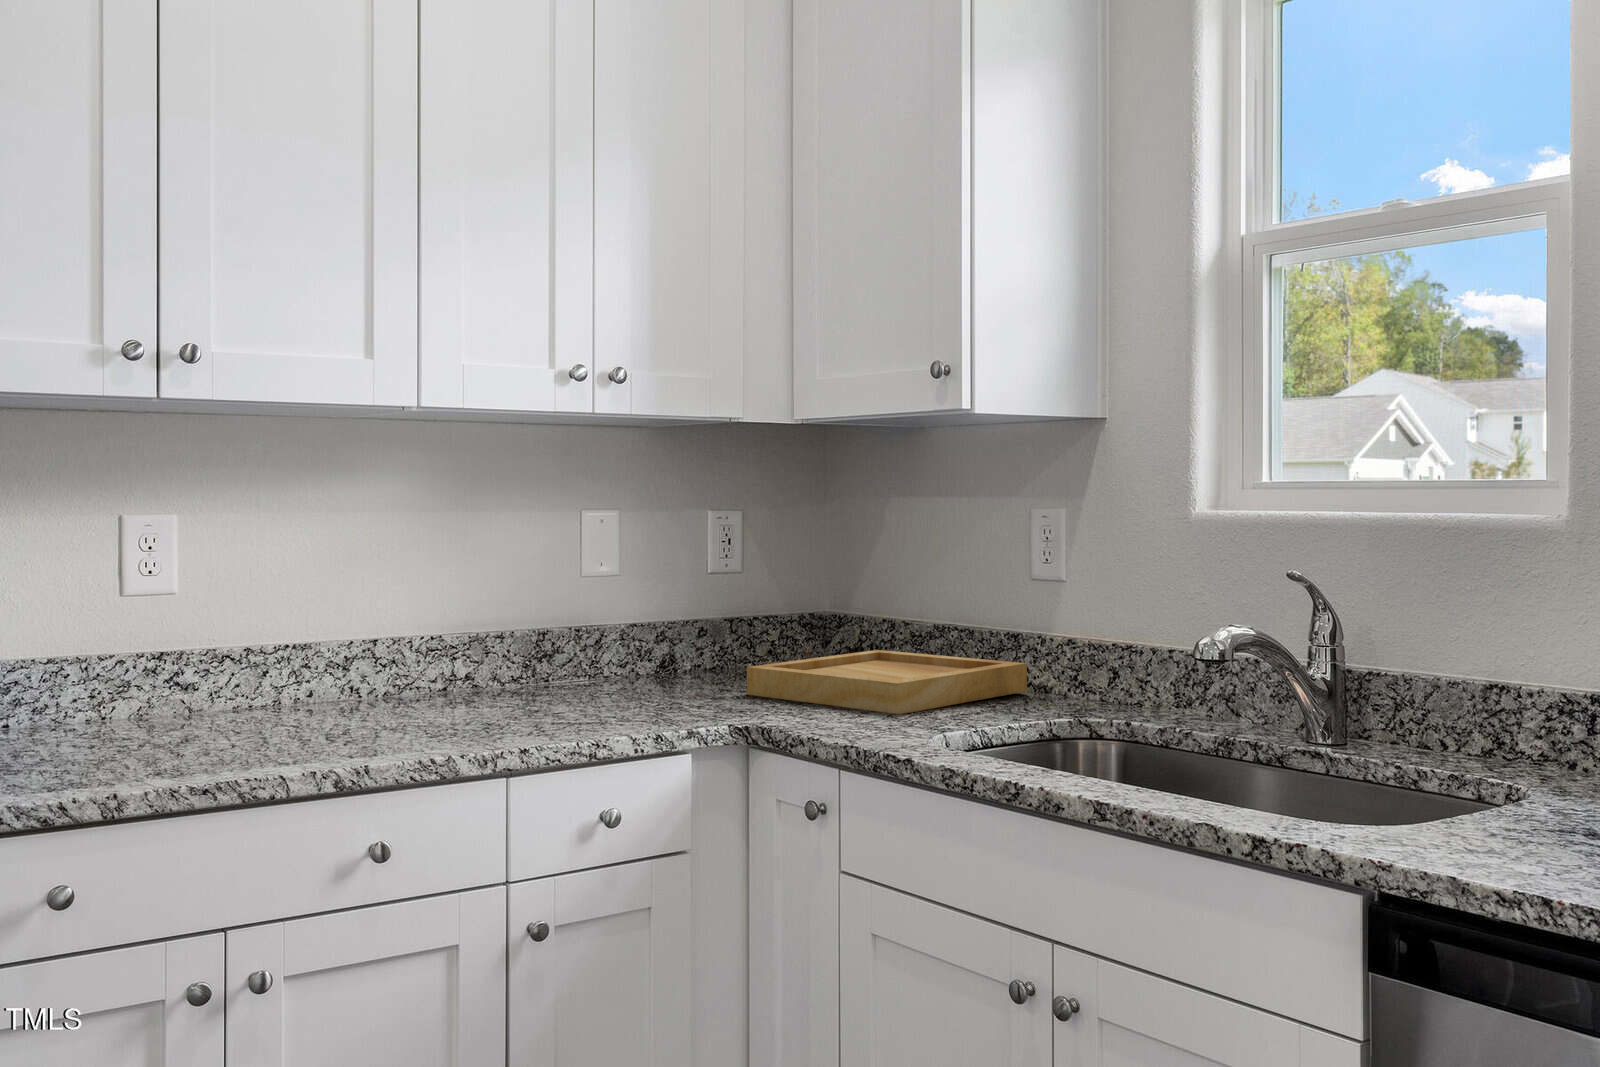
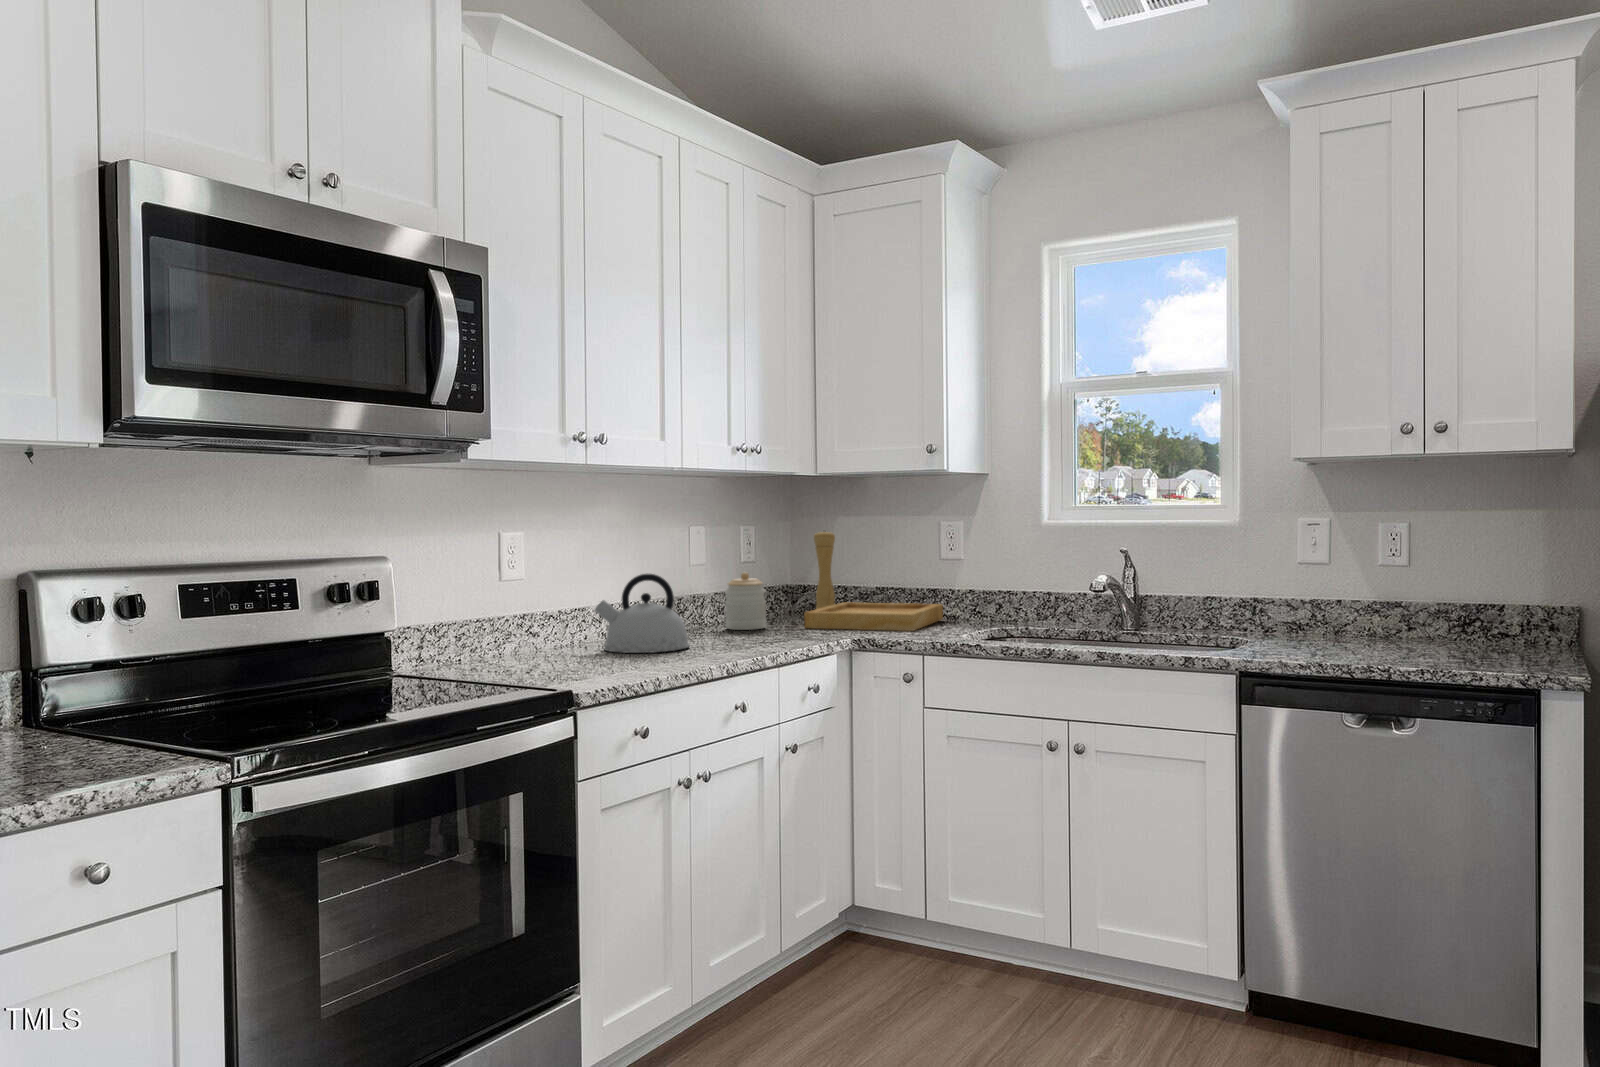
pepper mill: none [847,523,885,672] -> present [814,531,835,609]
kettle: none [264,592,427,731] -> present [595,574,690,653]
jar: none [617,592,689,692] -> present [725,572,766,630]

